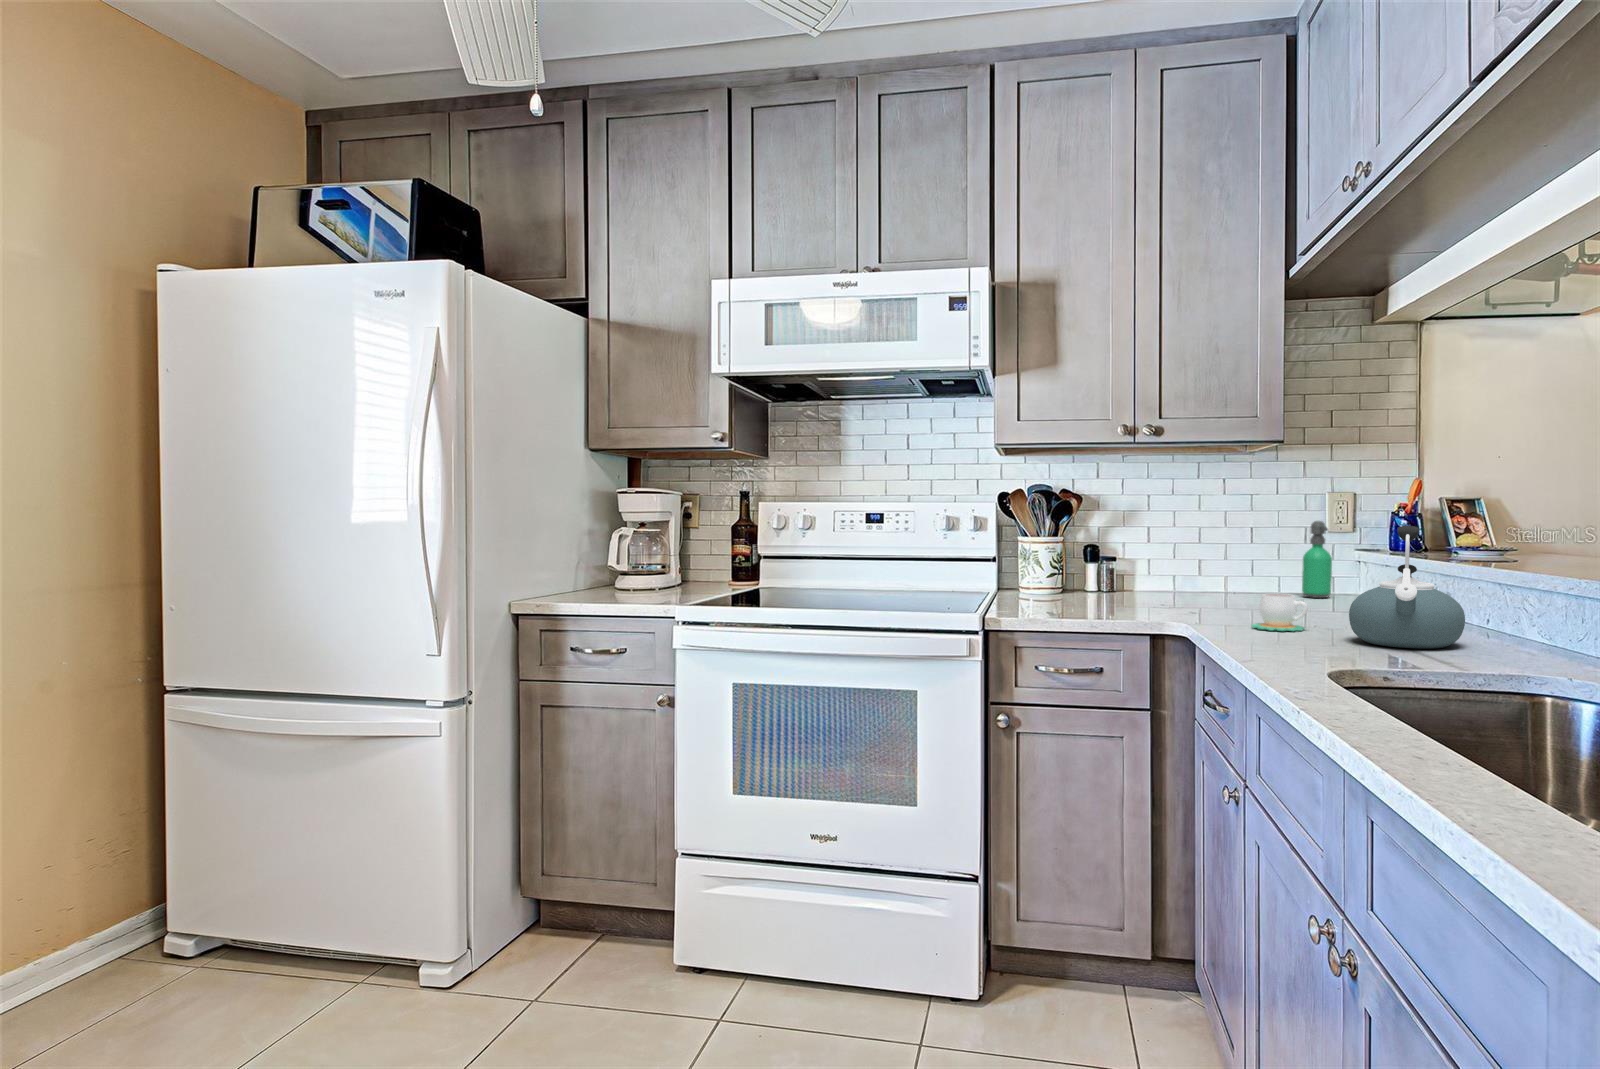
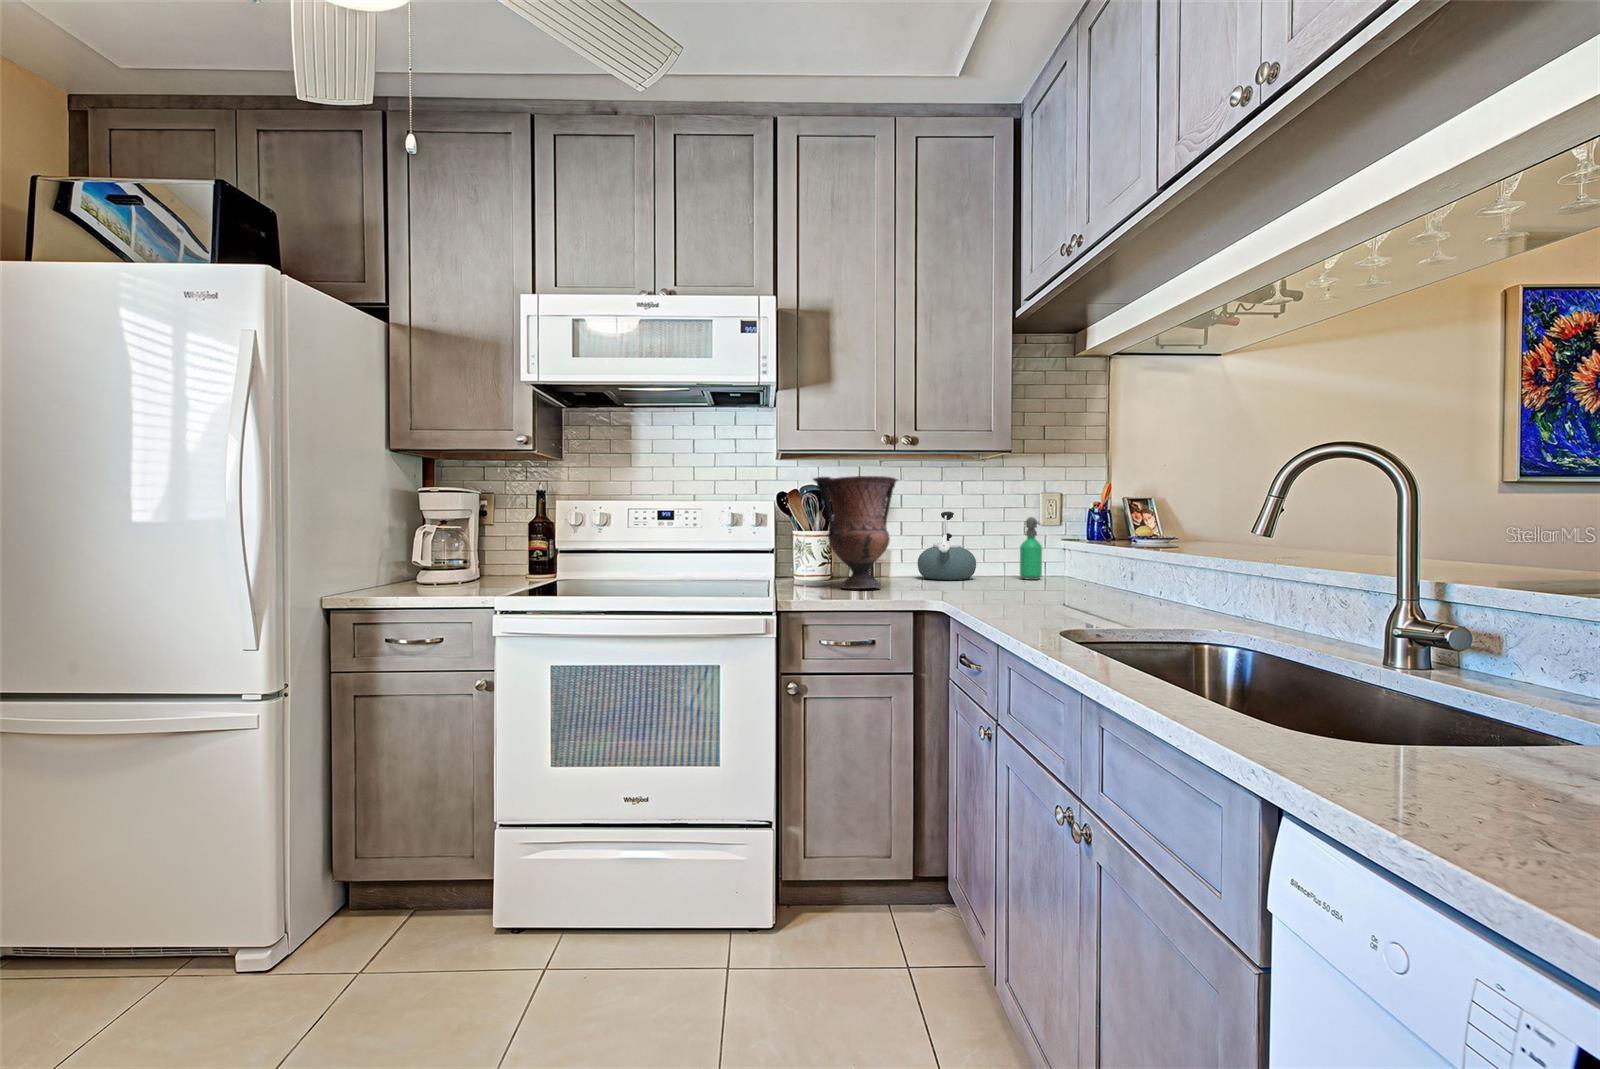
vase: none [1033,477,1138,606] -> present [813,476,898,589]
kettle: present [1349,526,1465,649] -> present [918,512,976,580]
mug: present [1252,594,1308,631] -> none [1006,573,1053,604]

